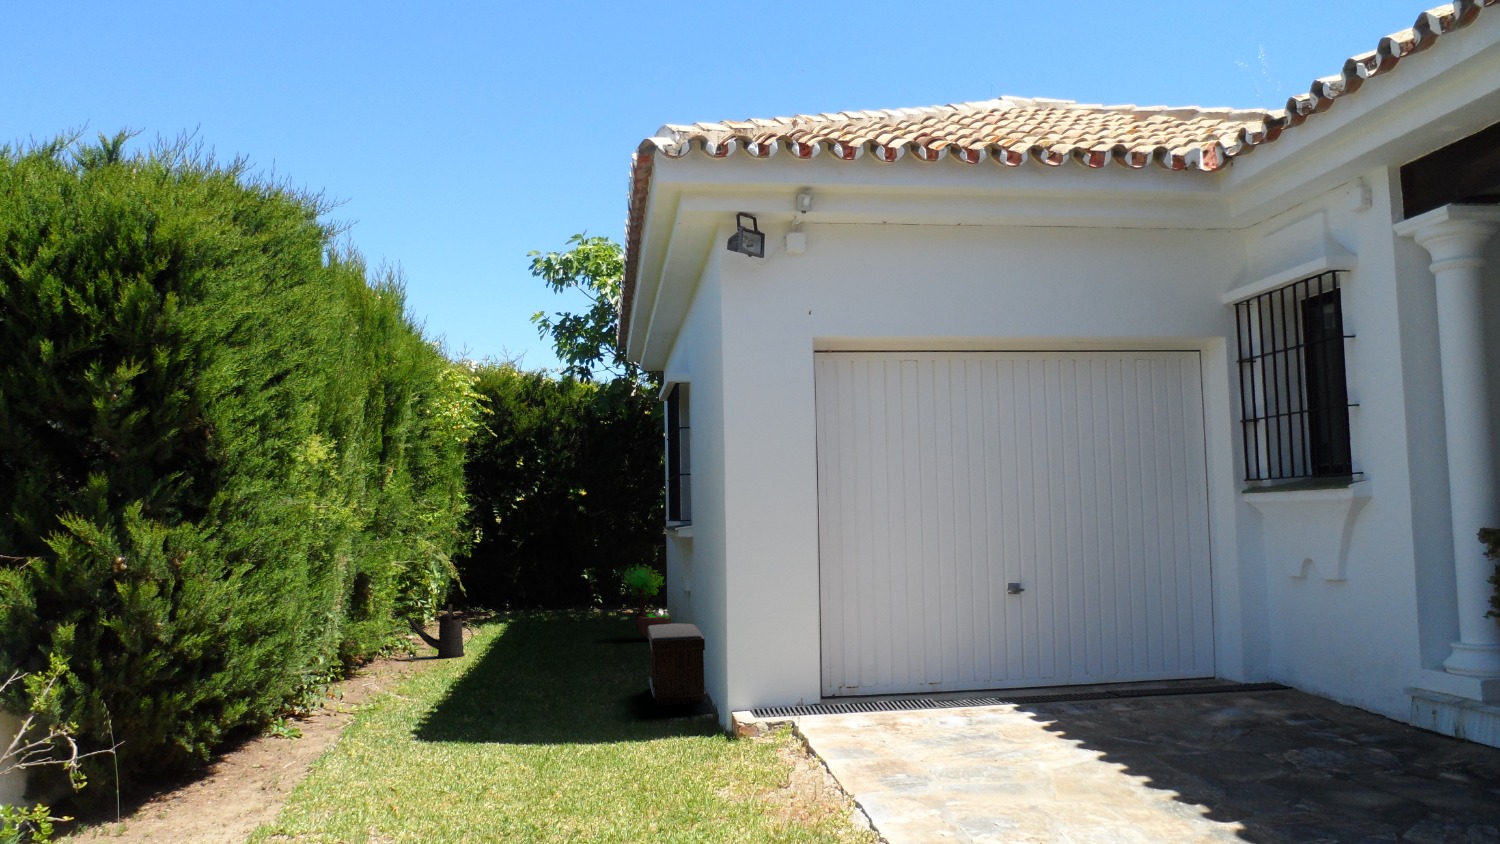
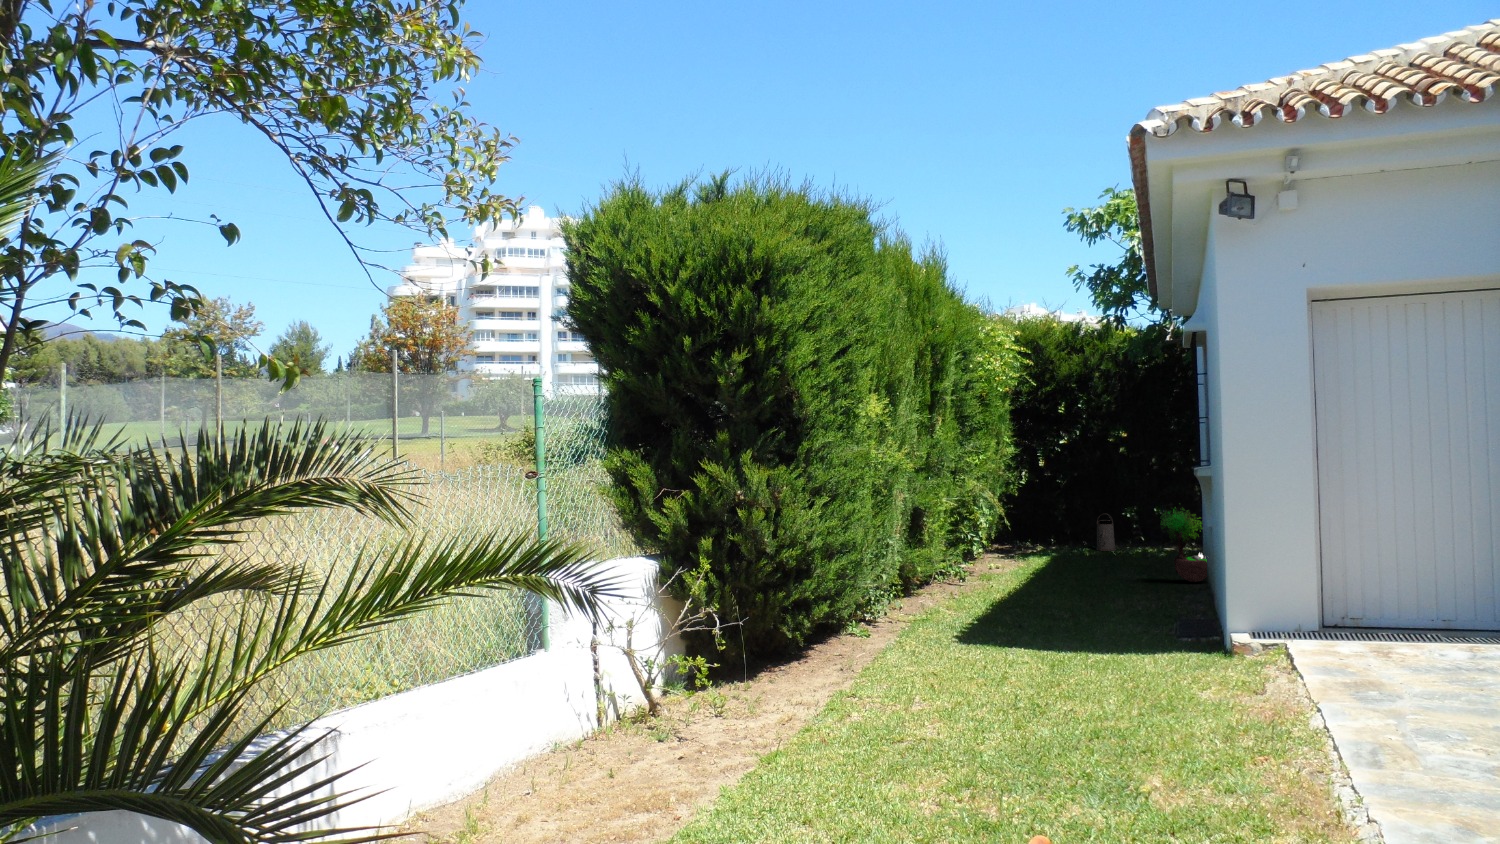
watering can: present [406,604,473,659] -> present [1096,514,1116,551]
bench: present [647,623,706,705] -> none [1176,566,1235,644]

